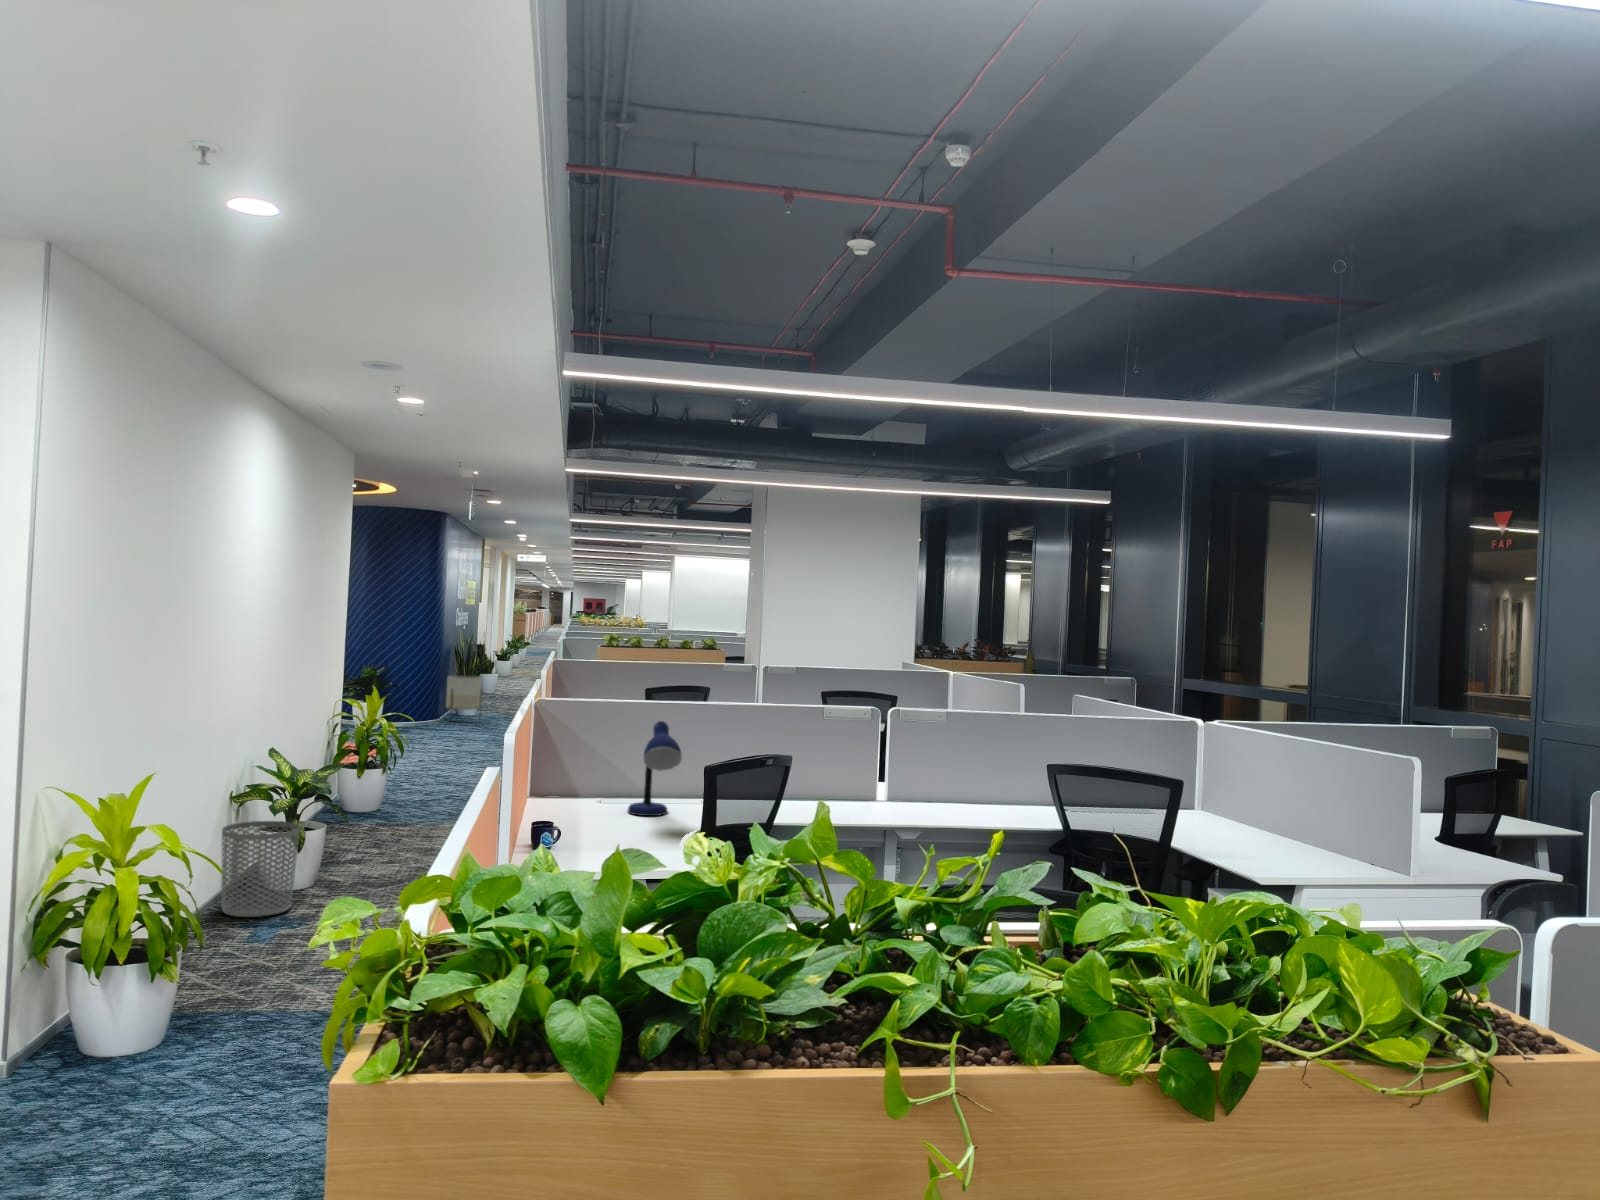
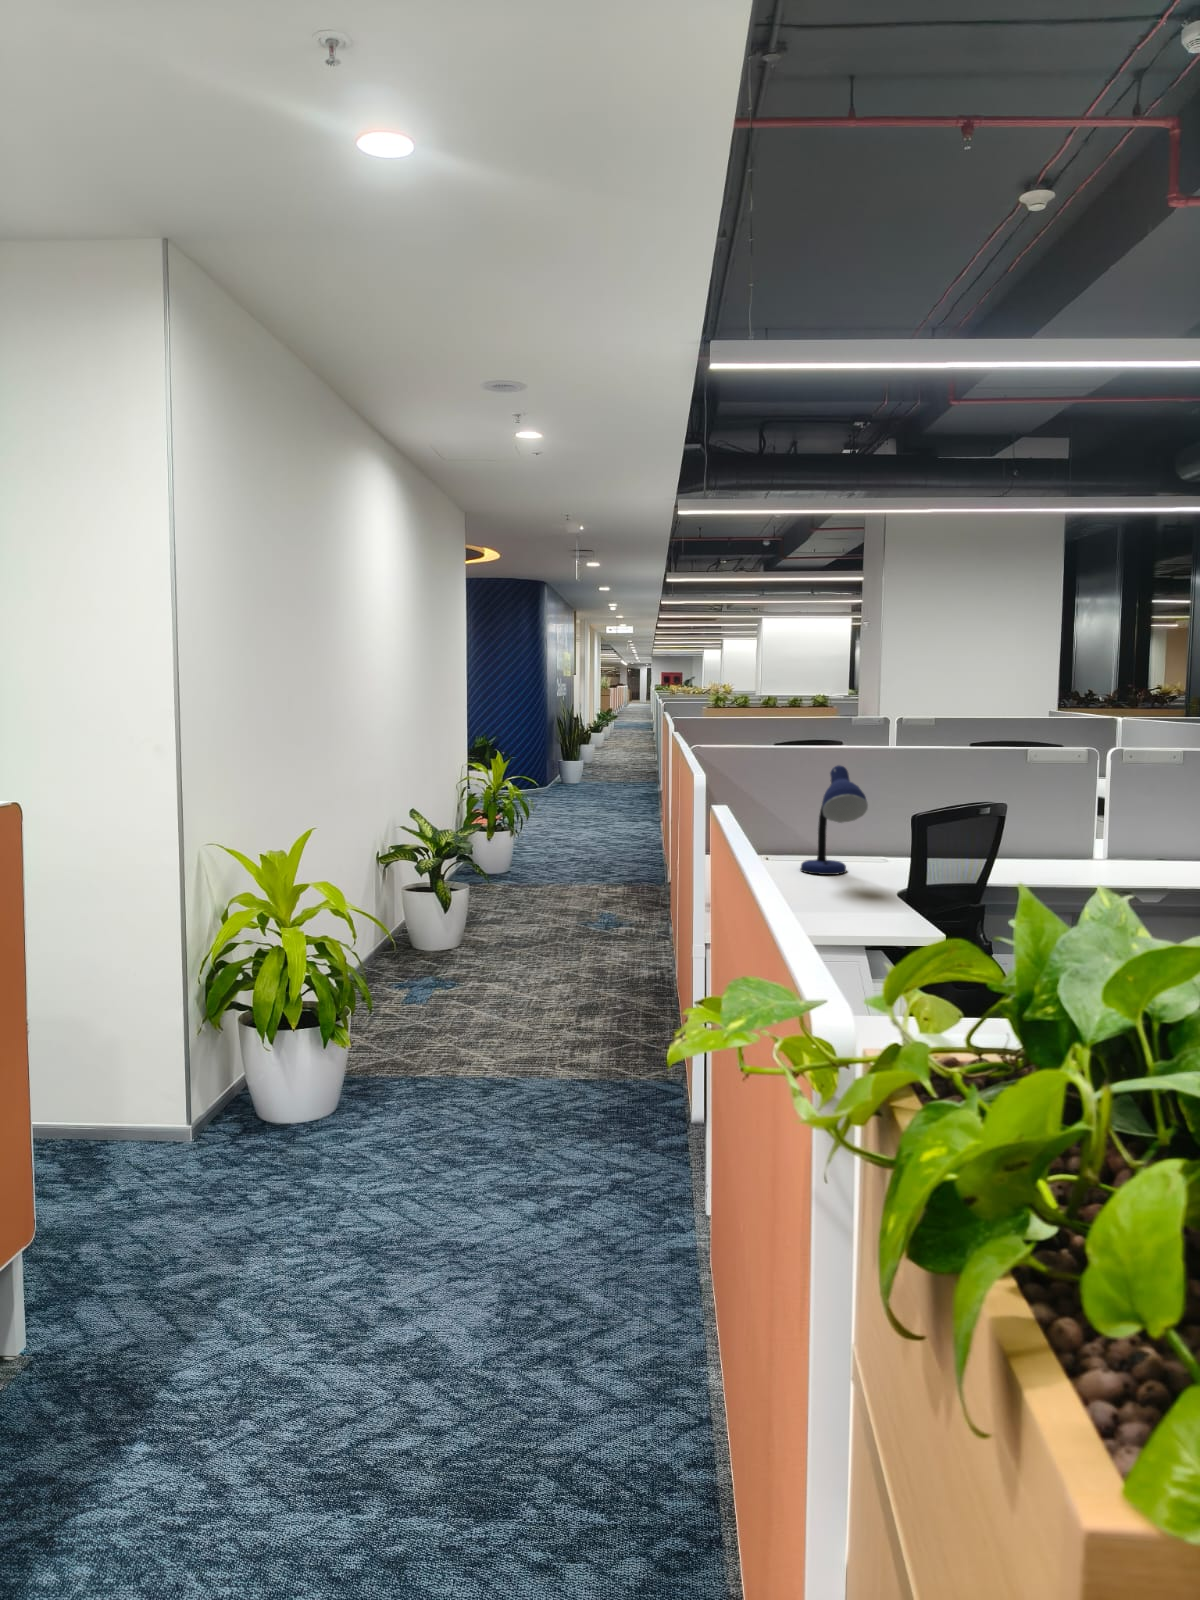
planter: present [446,676,482,710] -> none [553,745,586,791]
waste bin: present [221,821,299,917] -> none [373,882,445,977]

